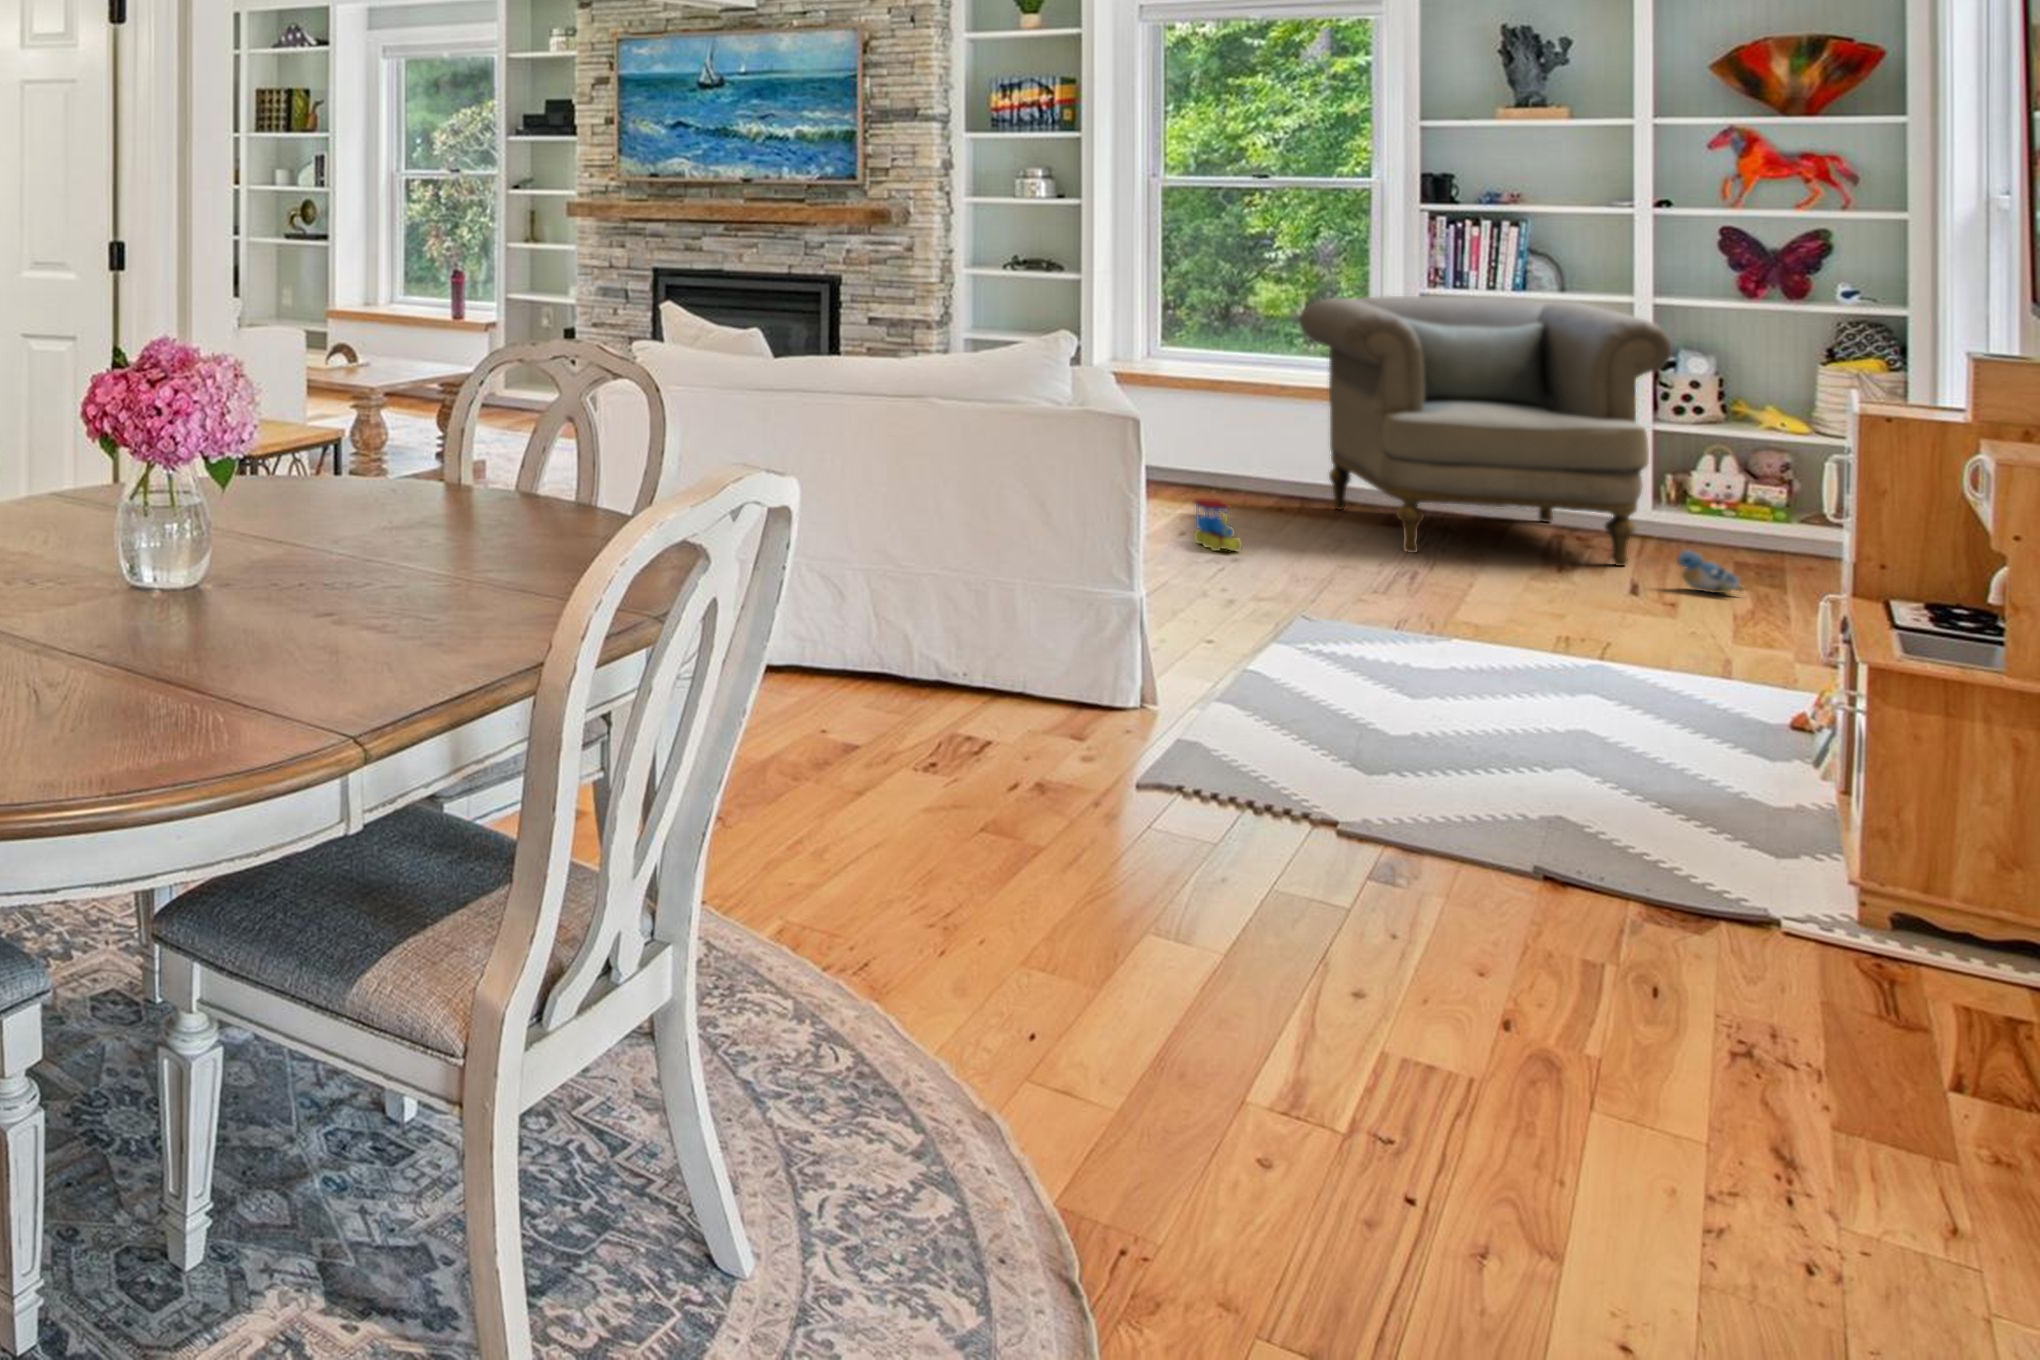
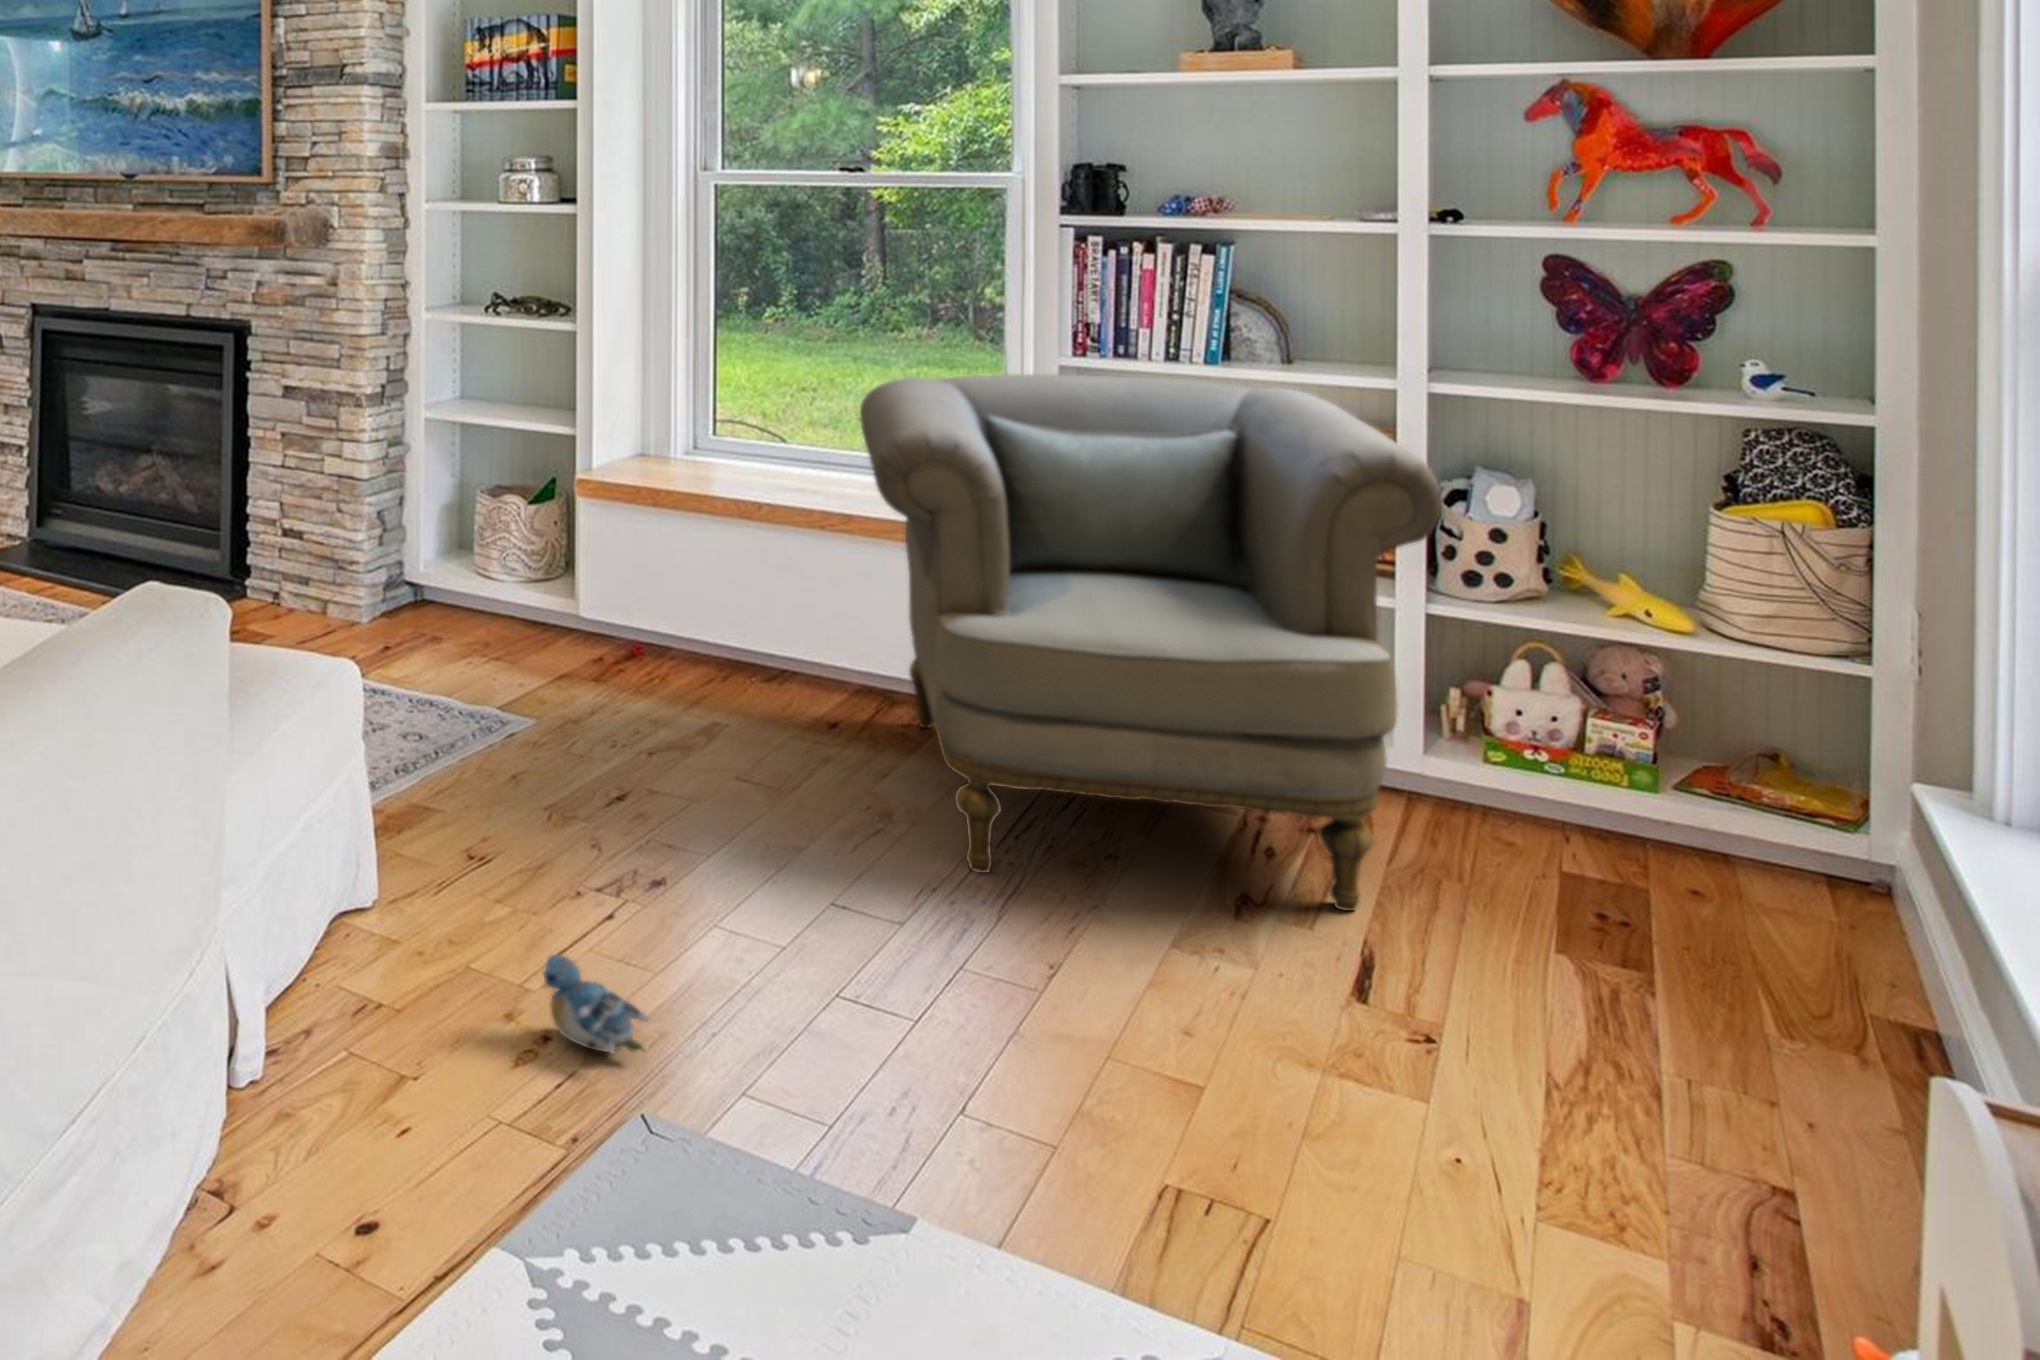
toy train: present [1194,499,1242,551] -> none [603,771,667,886]
plush toy: present [1677,551,1746,593] -> present [543,955,648,1053]

